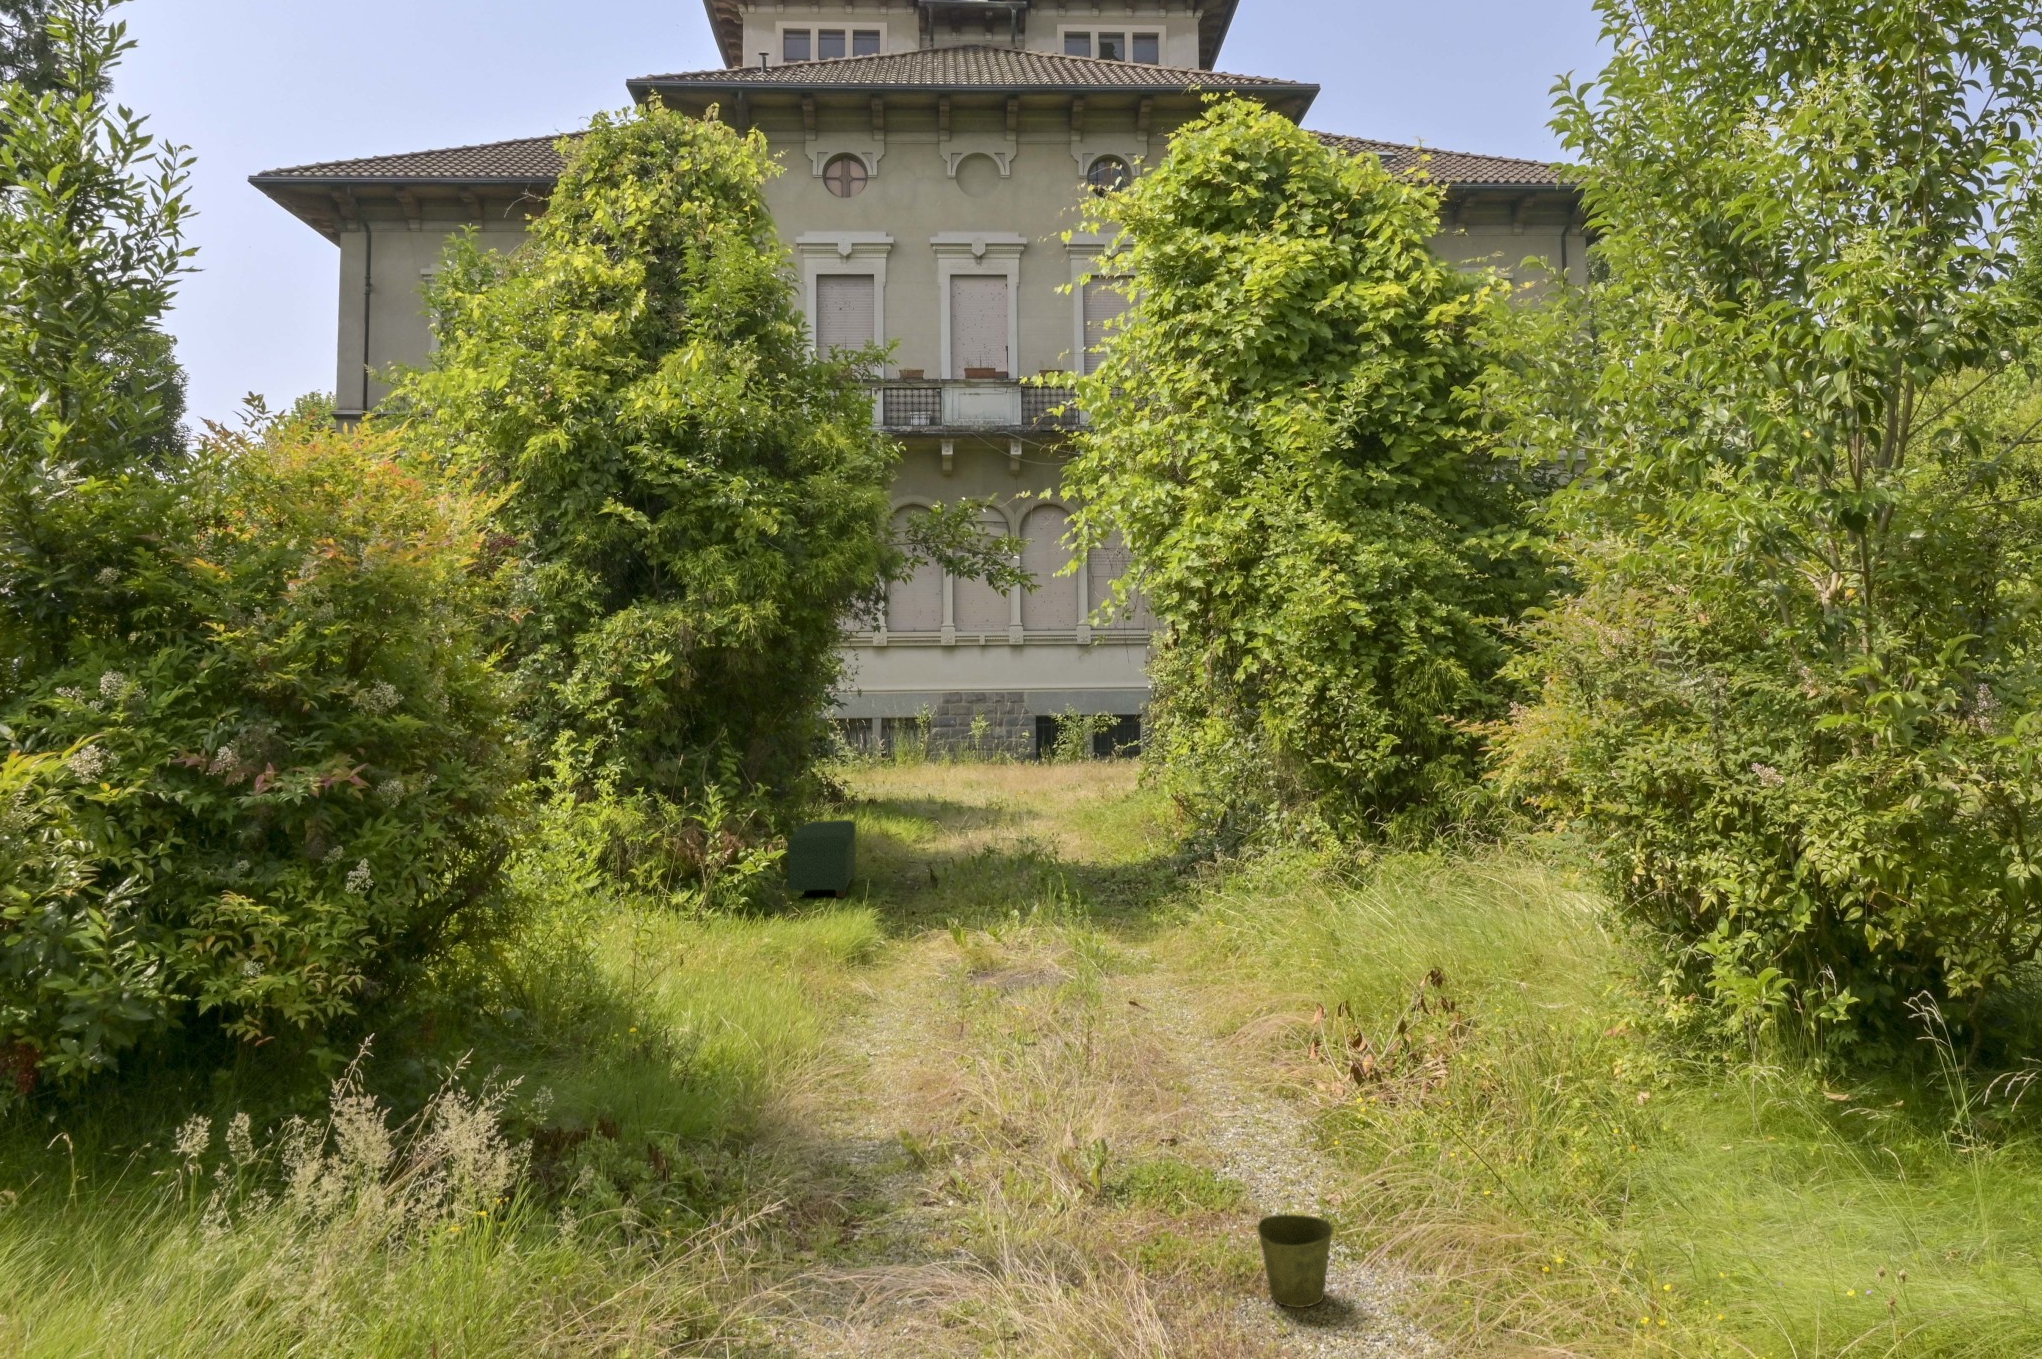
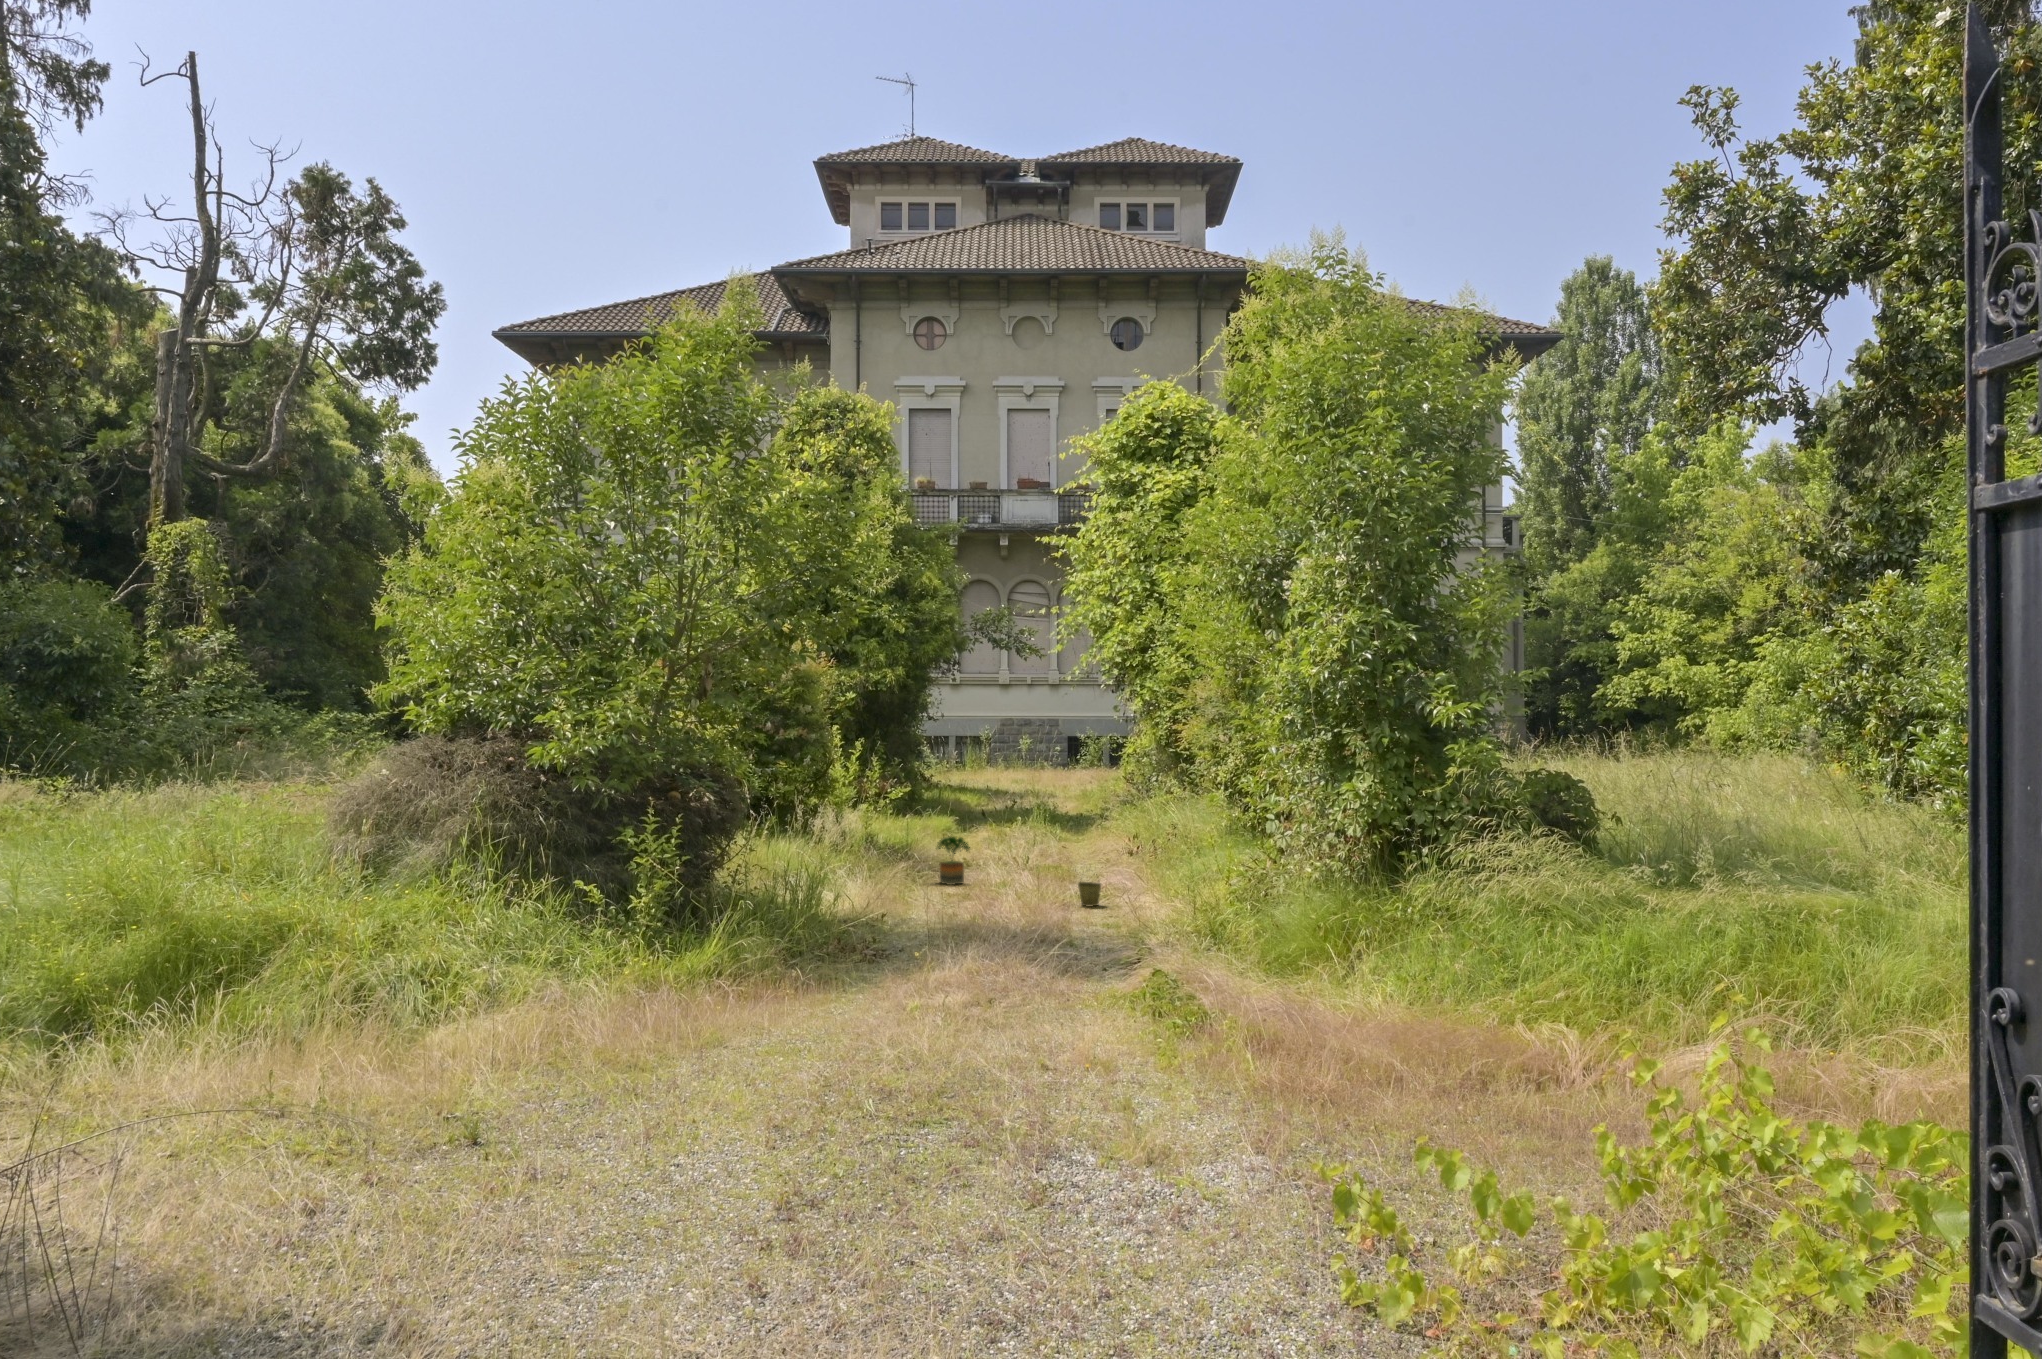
bench: present [788,820,856,898] -> none [906,787,942,827]
potted tree: none [819,1023,918,1168] -> present [936,836,970,885]

